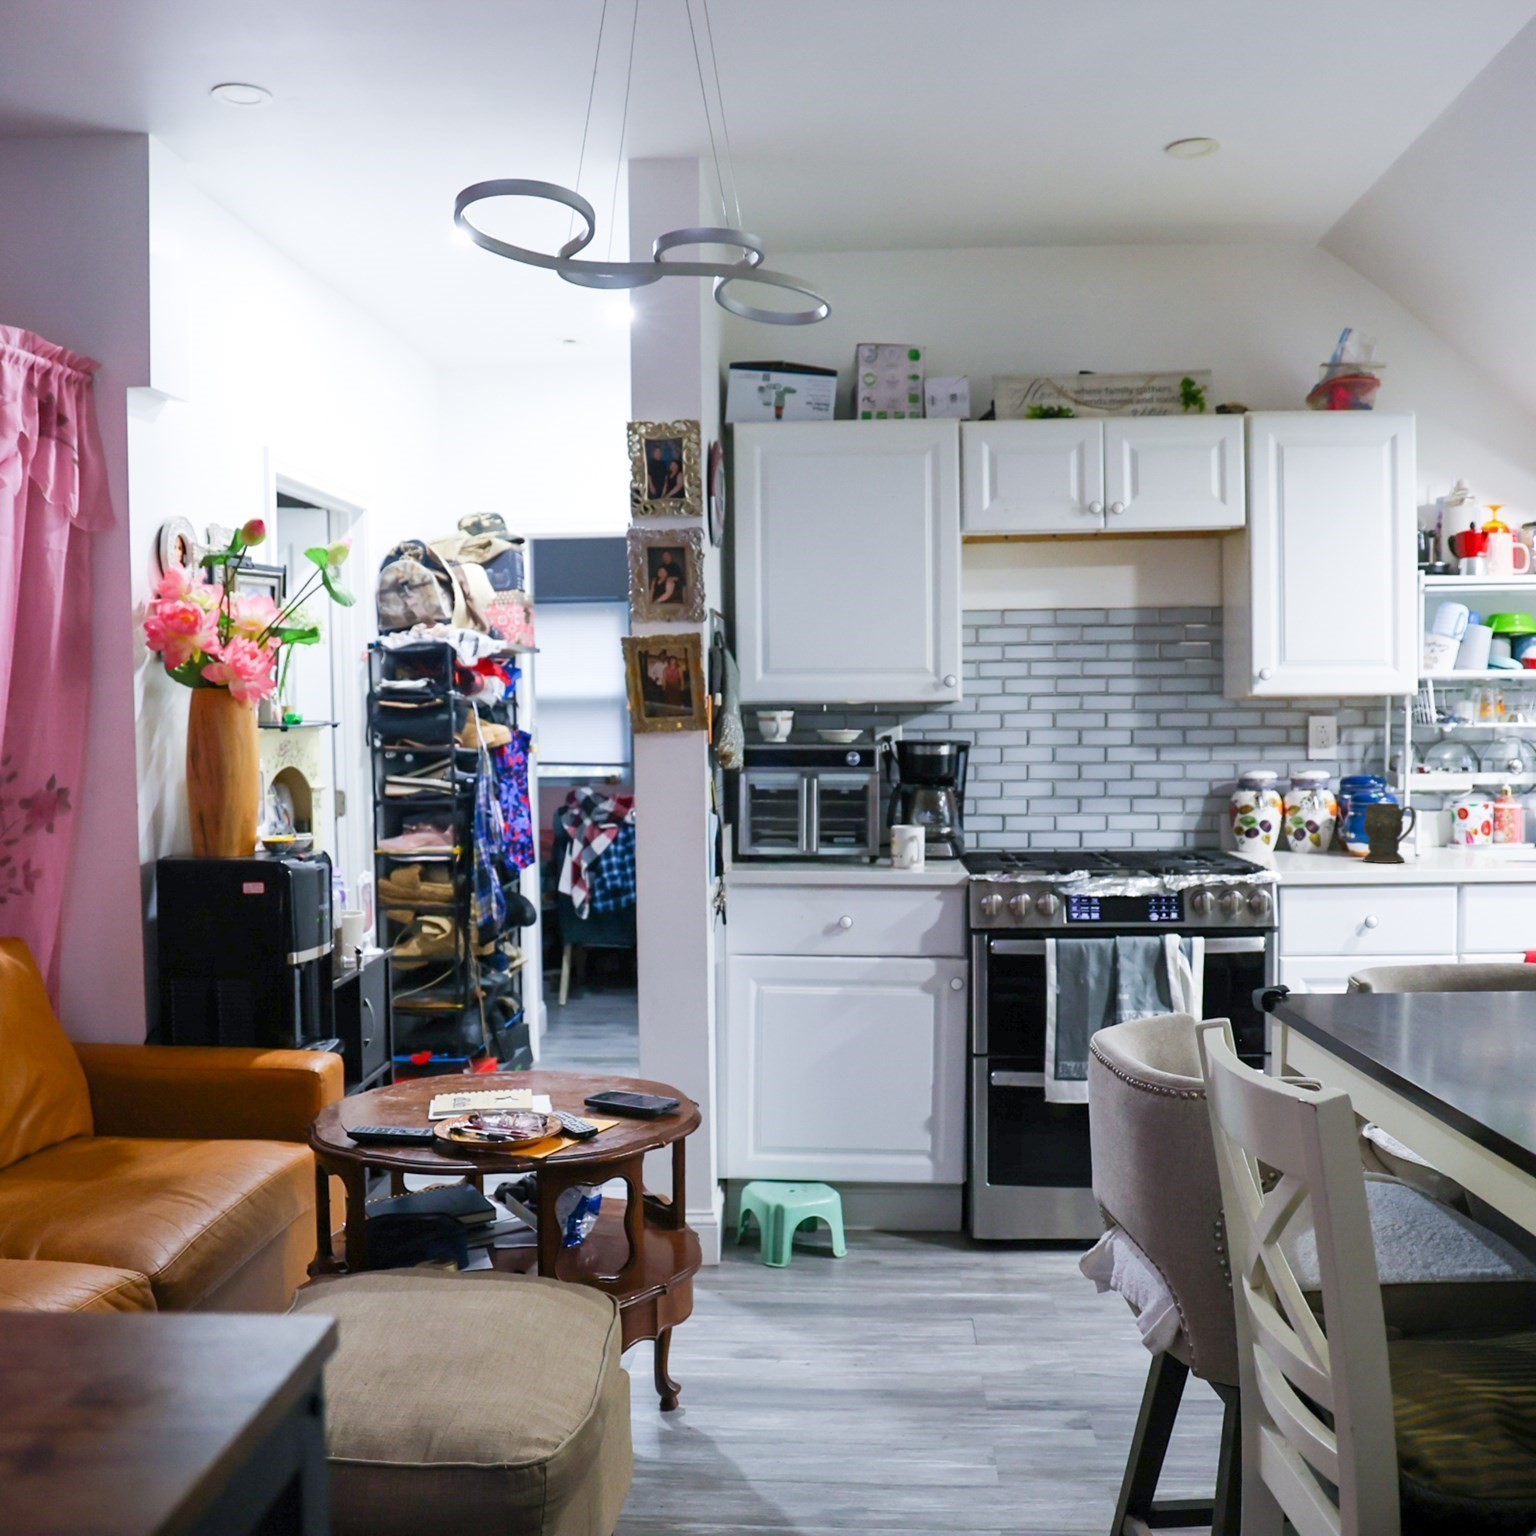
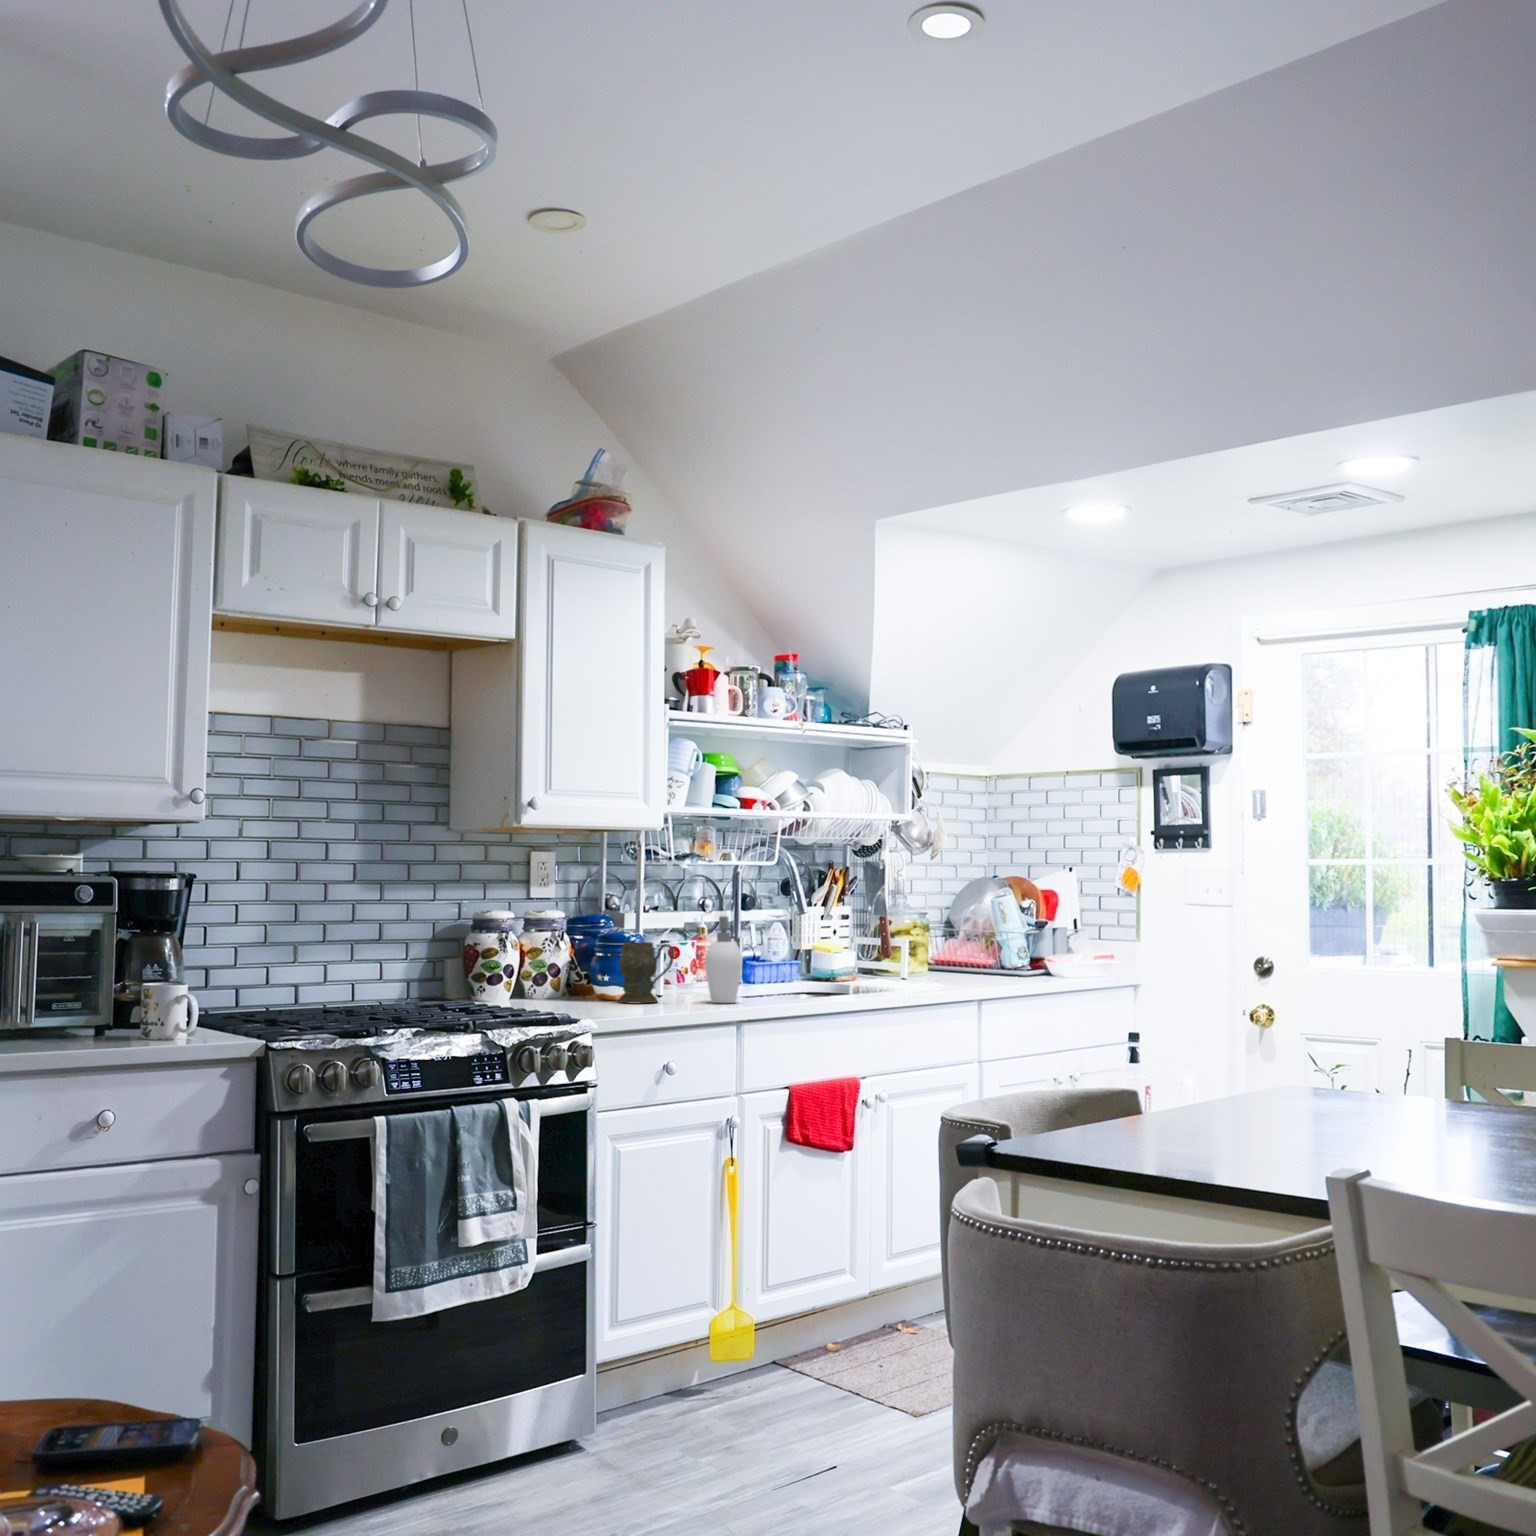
soap dispenser: none [1450,780,1498,867] -> present [705,916,742,1003]

